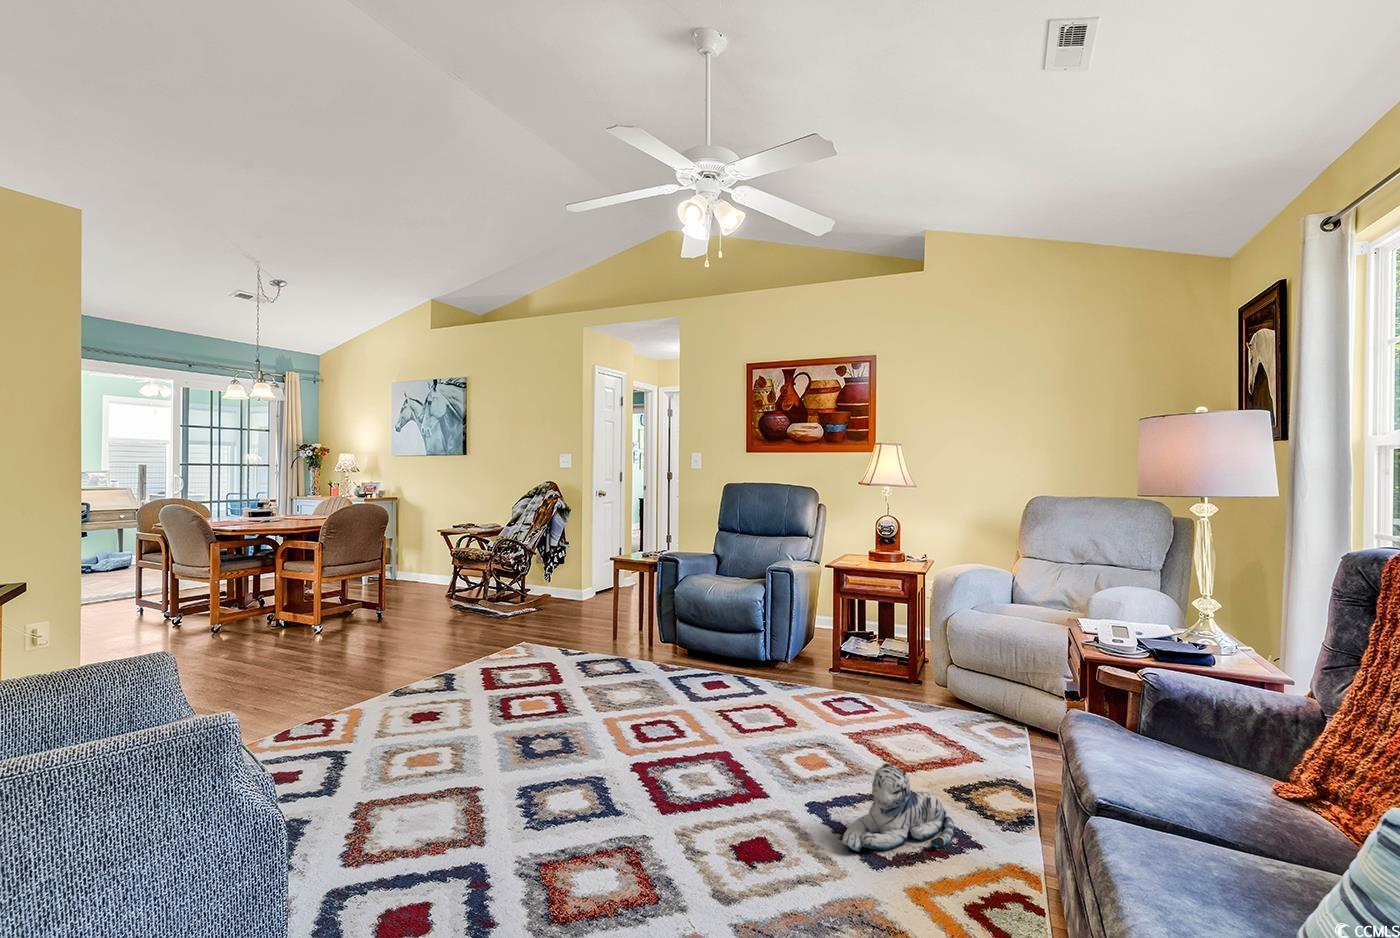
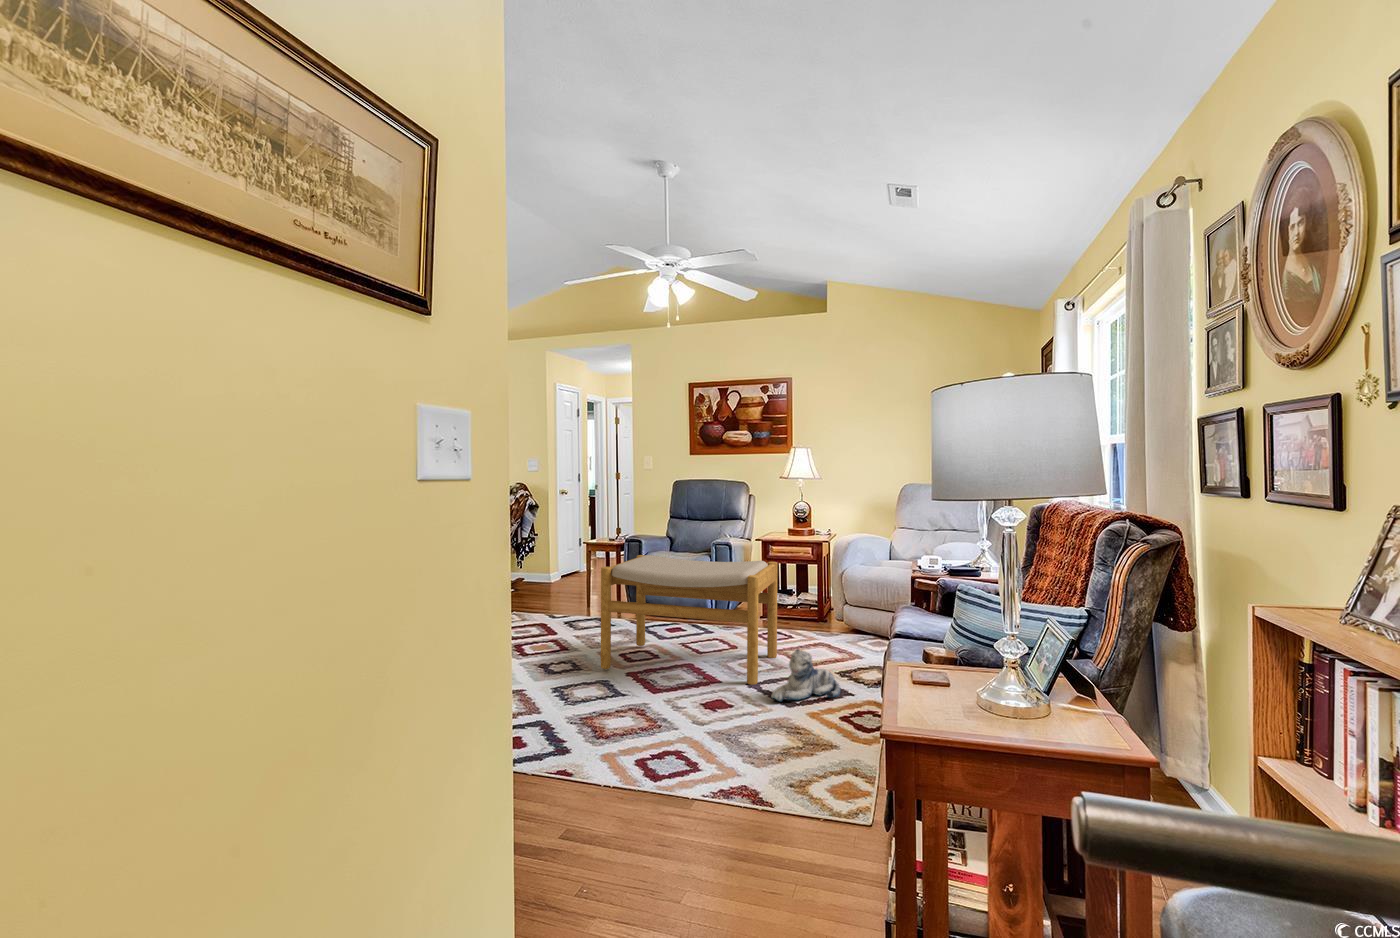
footstool: none [598,589,856,805] -> present [601,555,777,685]

